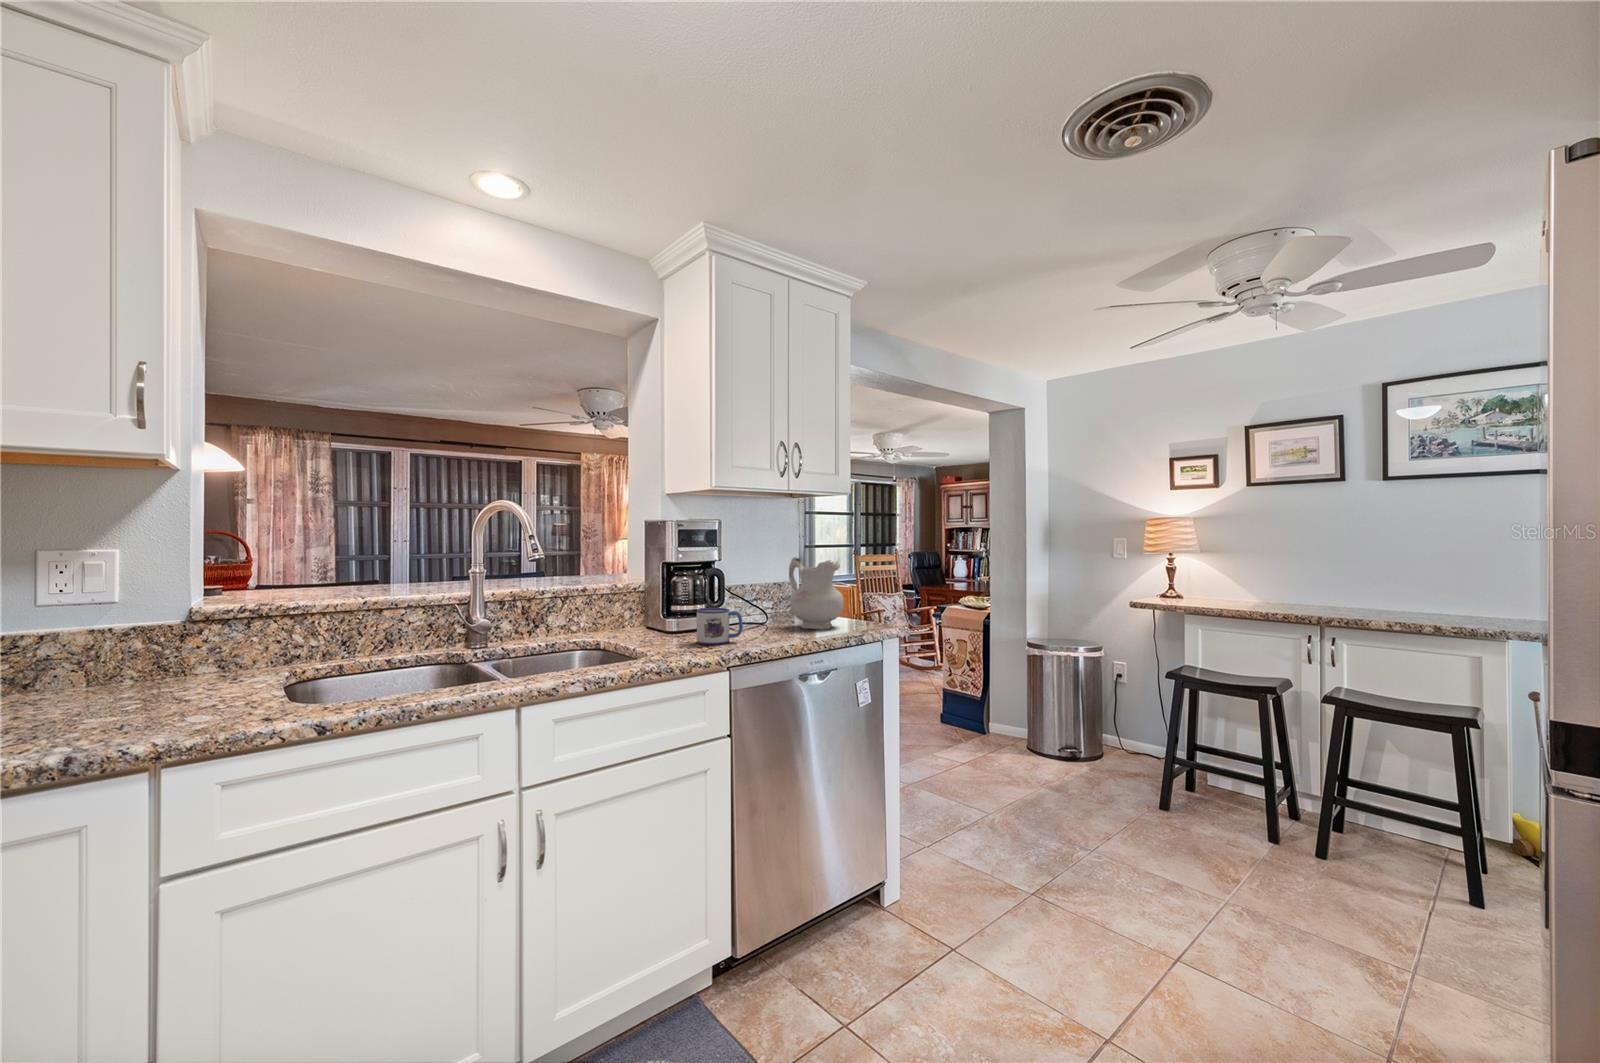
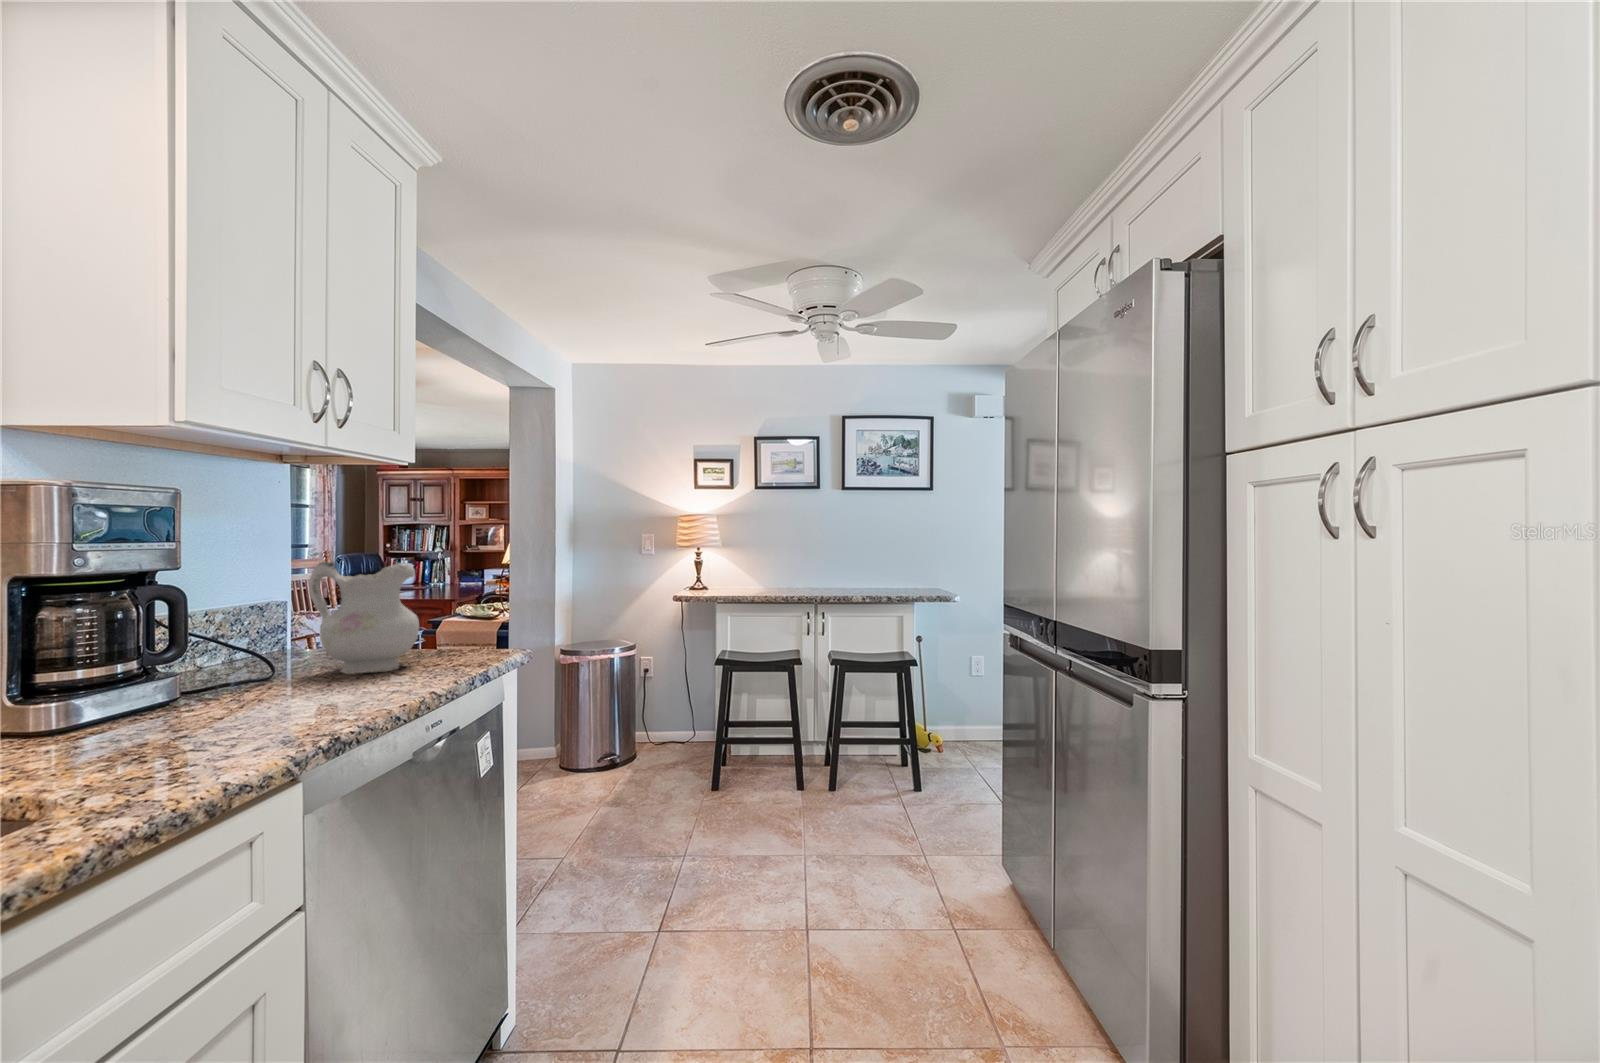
mug: present [697,608,743,645] -> none [155,658,270,735]

